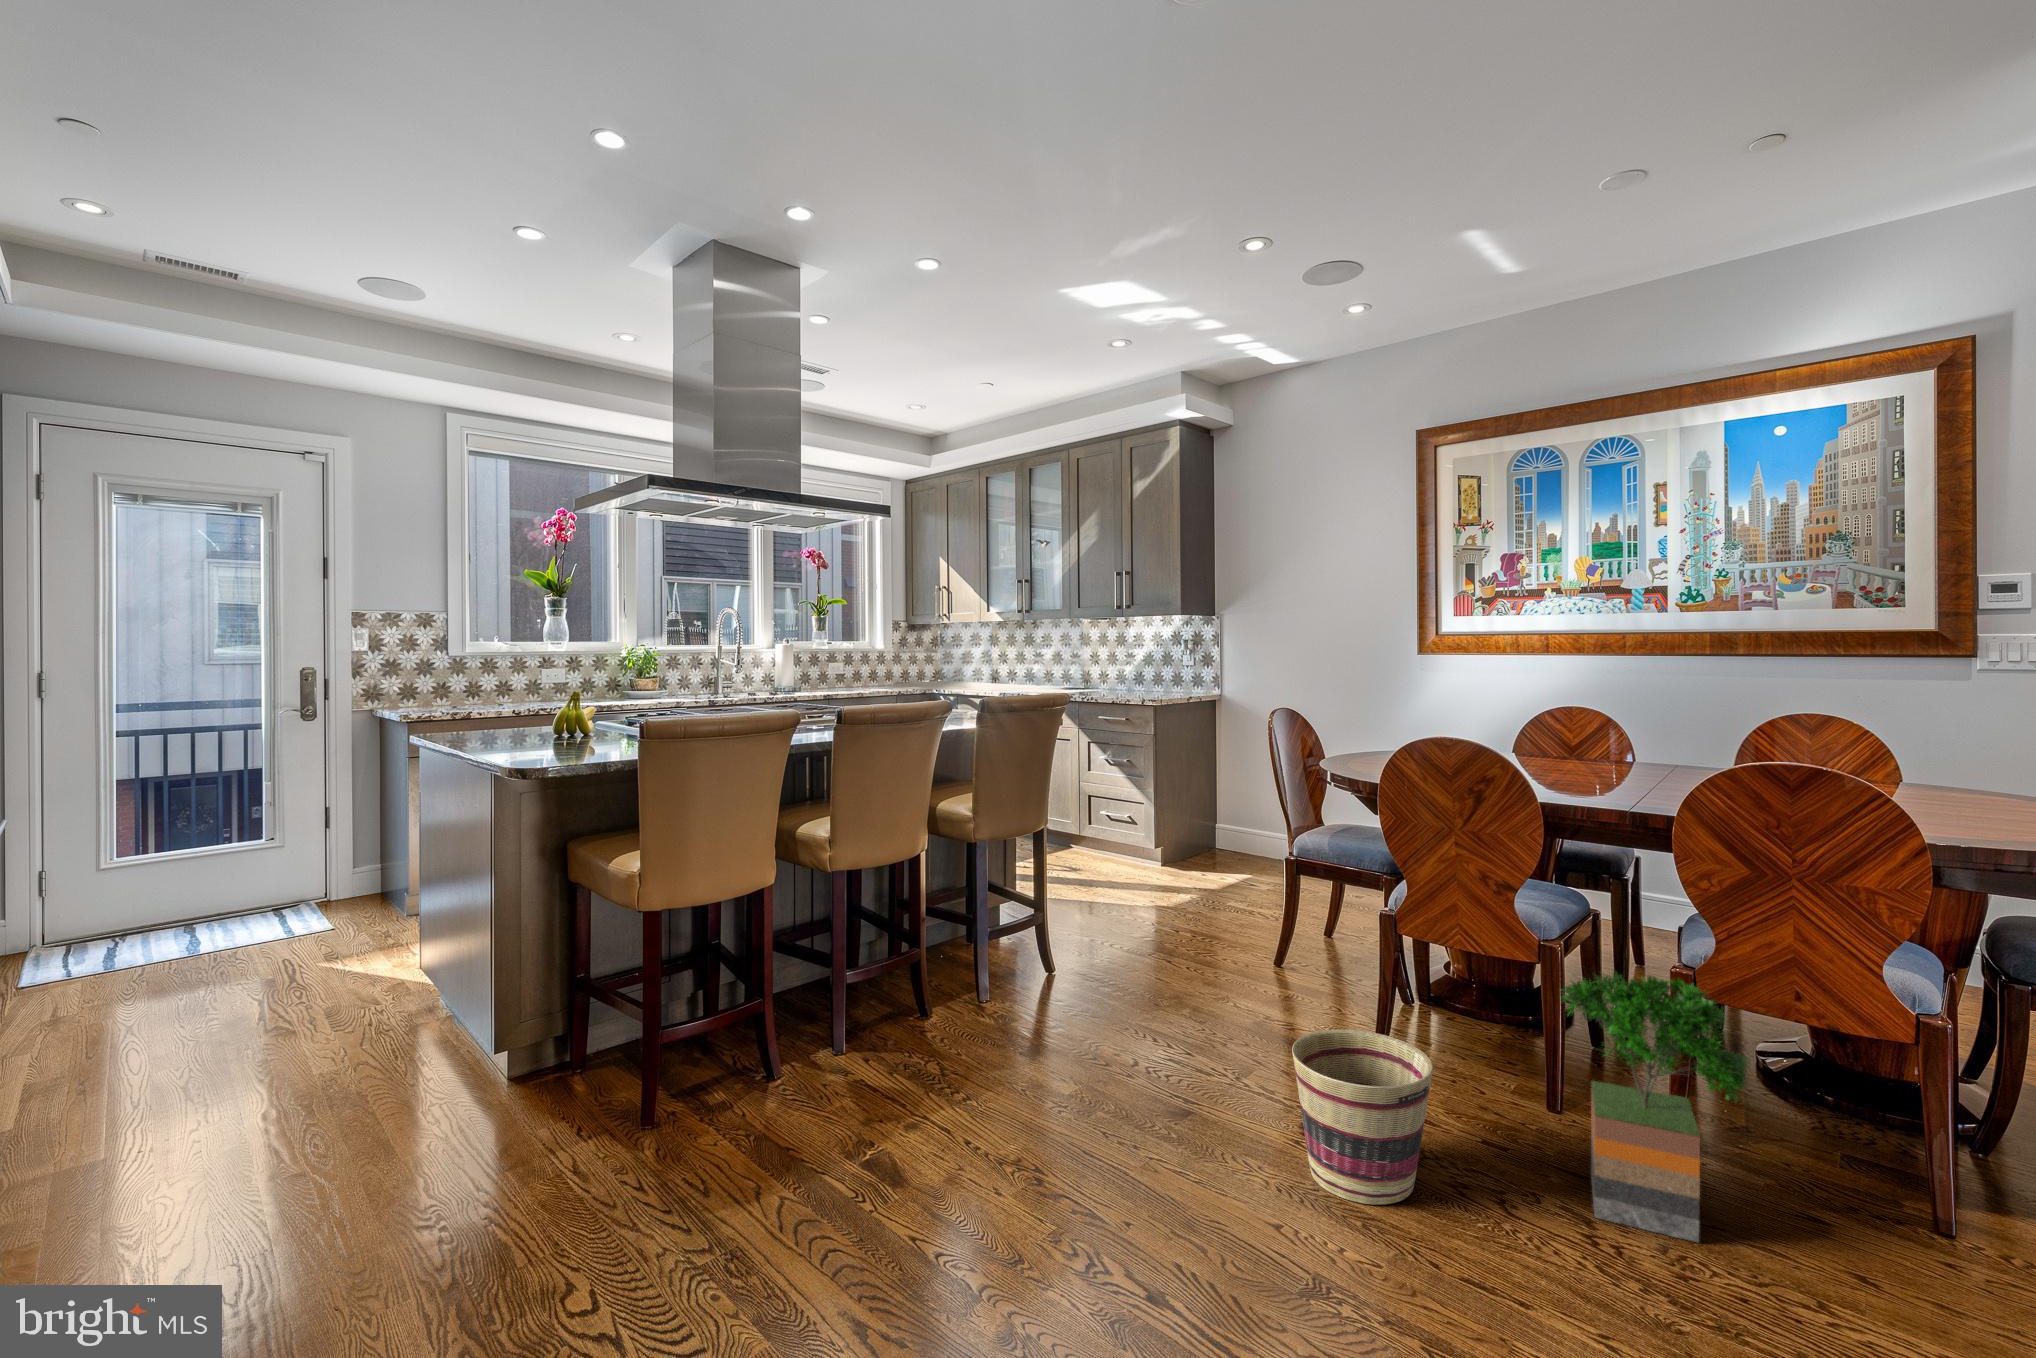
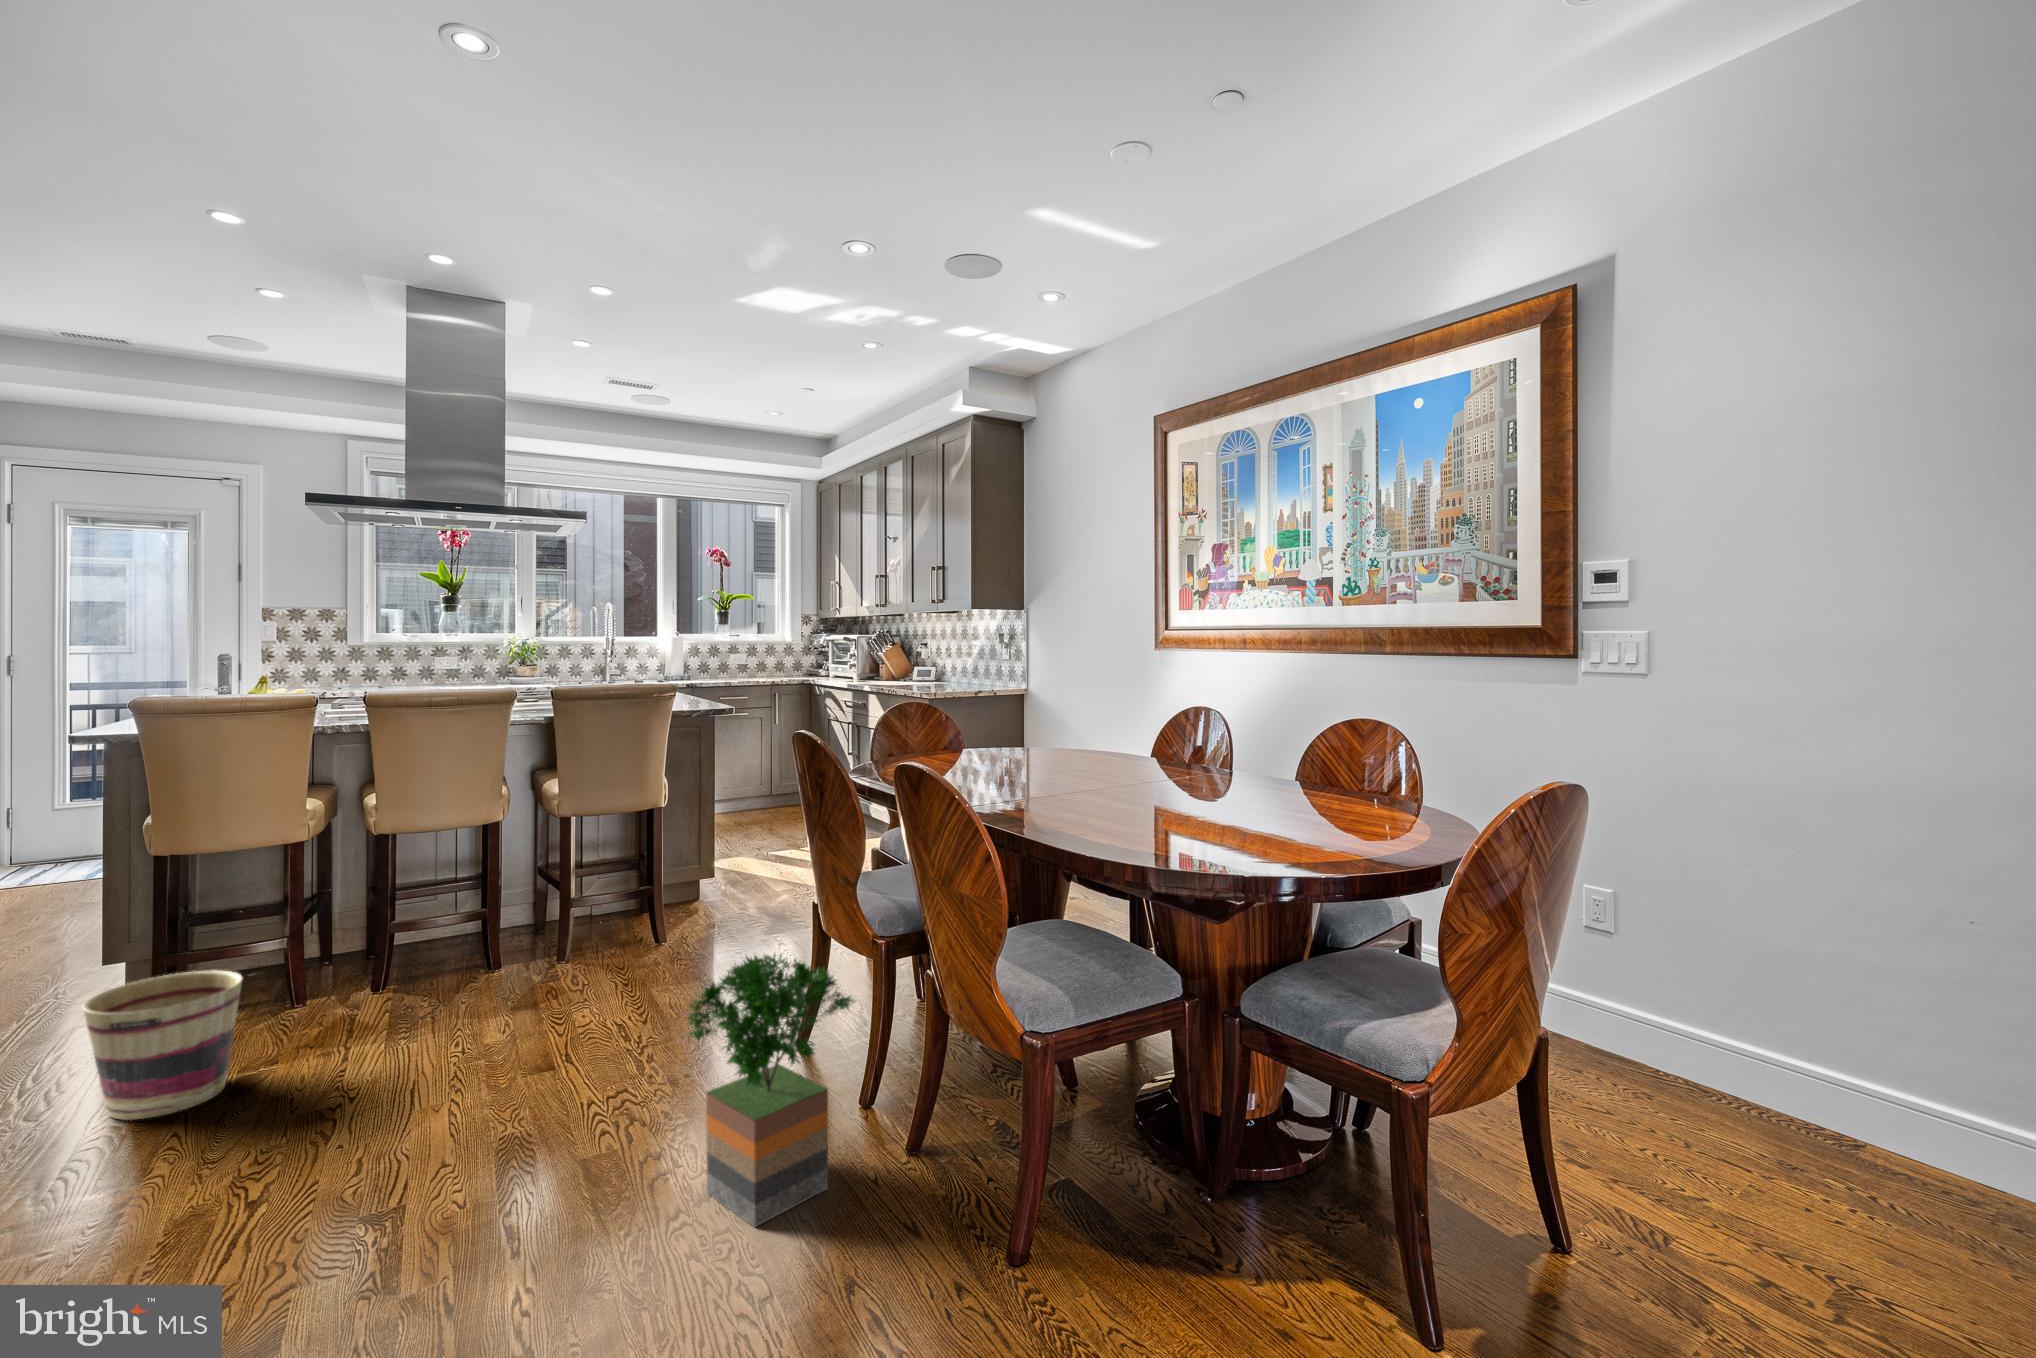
basket: present [1292,1029,1433,1205] -> present [83,970,242,1120]

